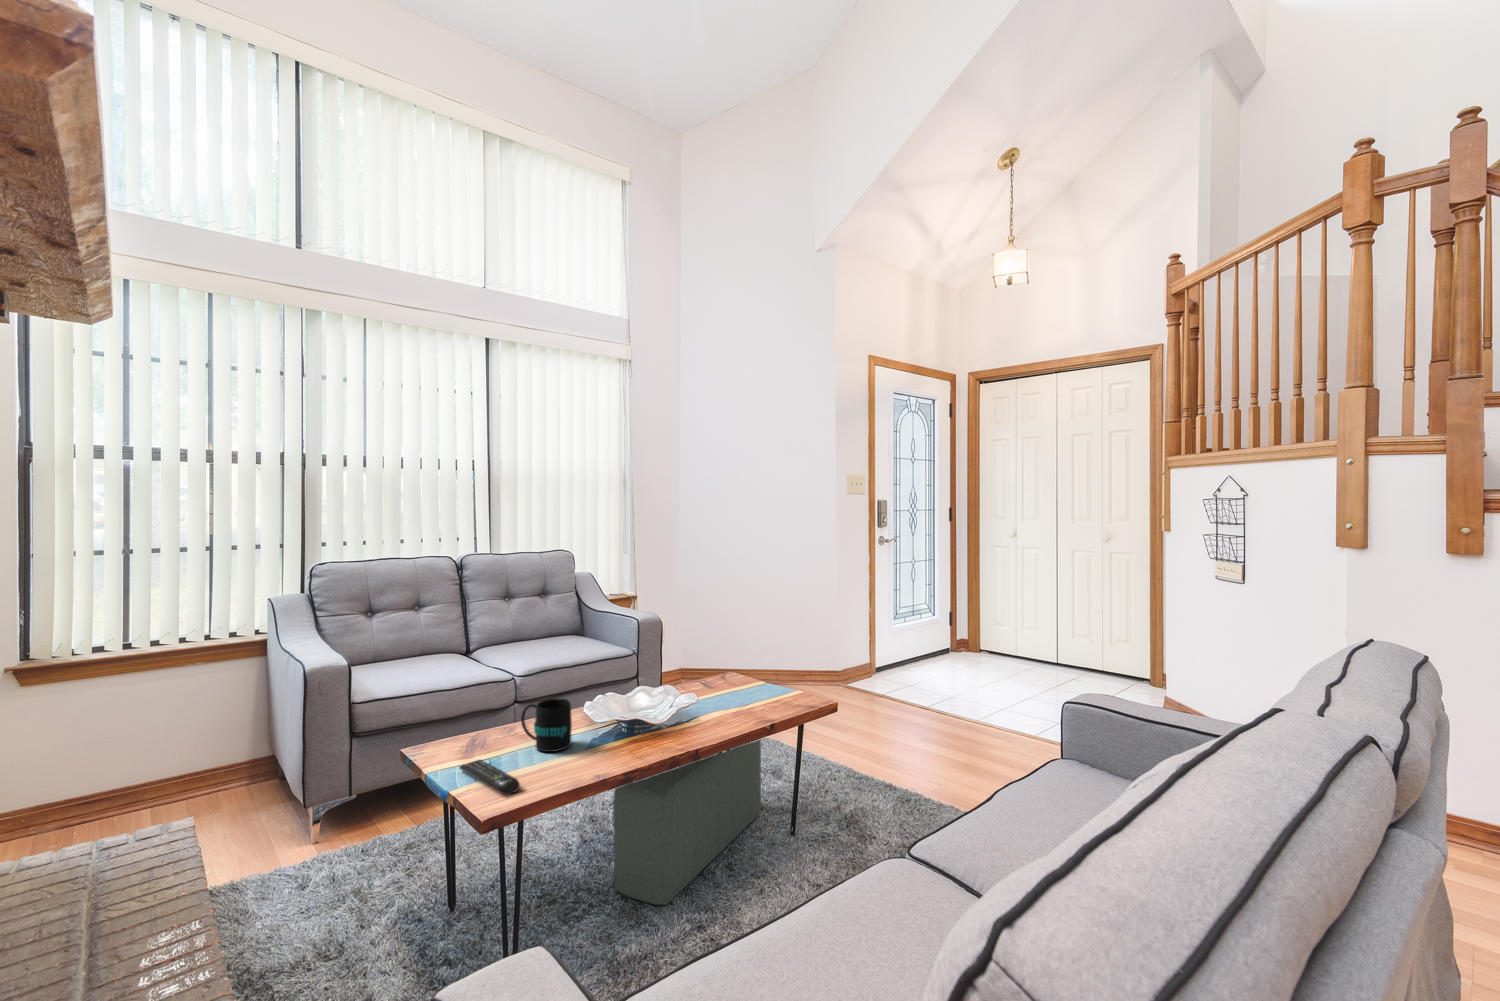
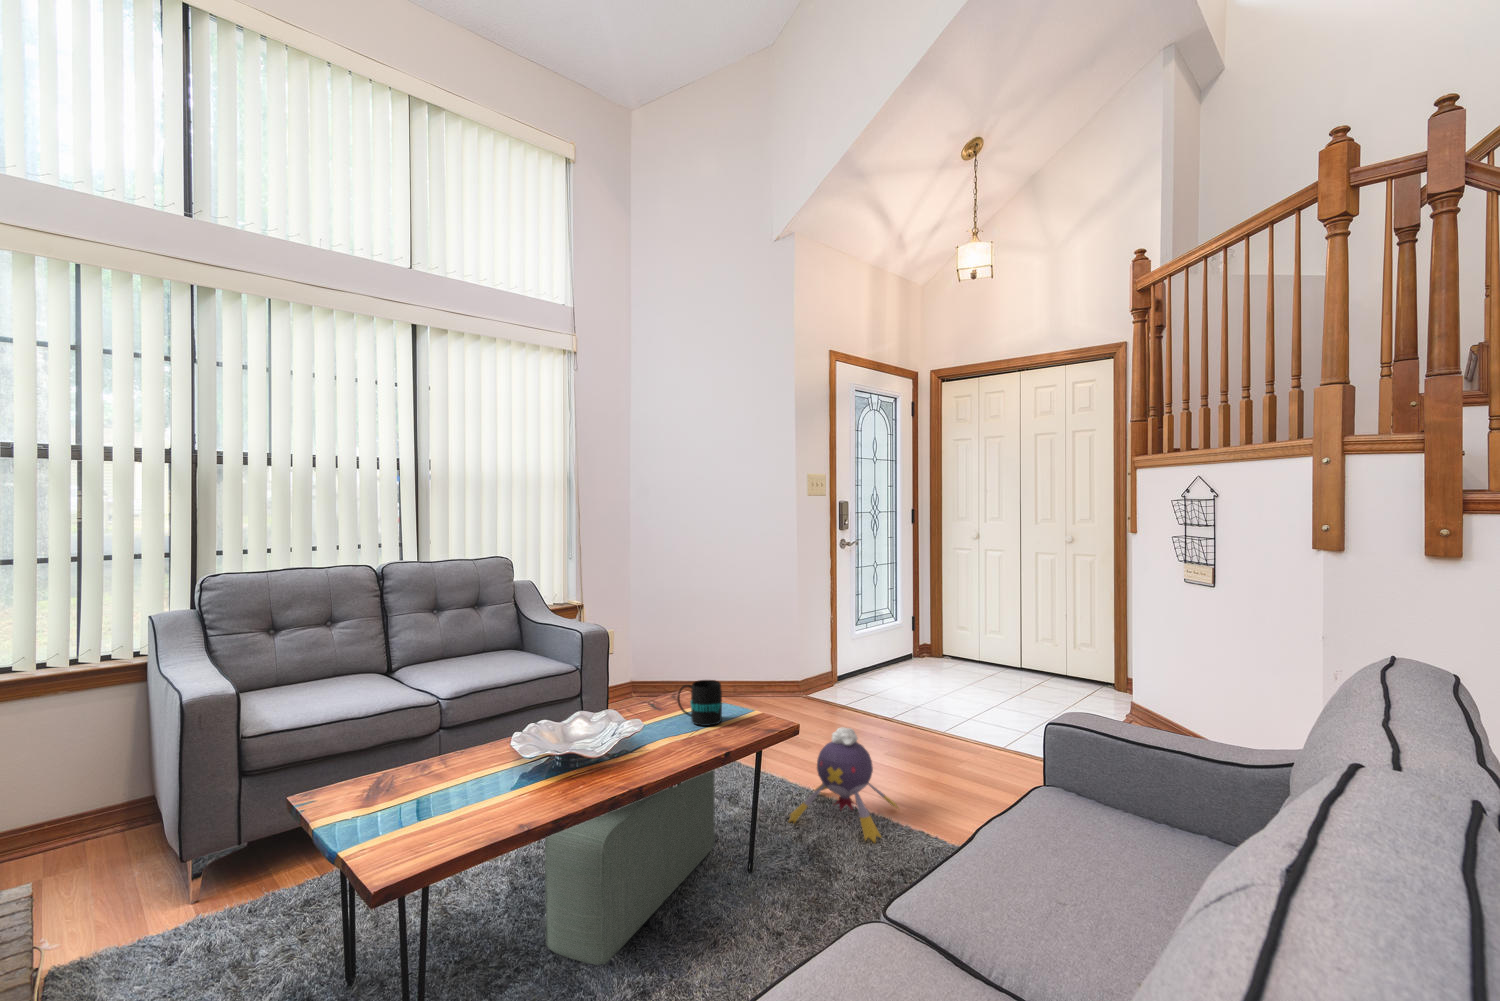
mug: present [521,699,572,752] -> present [677,680,722,726]
plush toy: none [828,708,933,815] -> present [789,727,898,842]
remote control: present [459,760,520,795] -> none [357,807,428,852]

